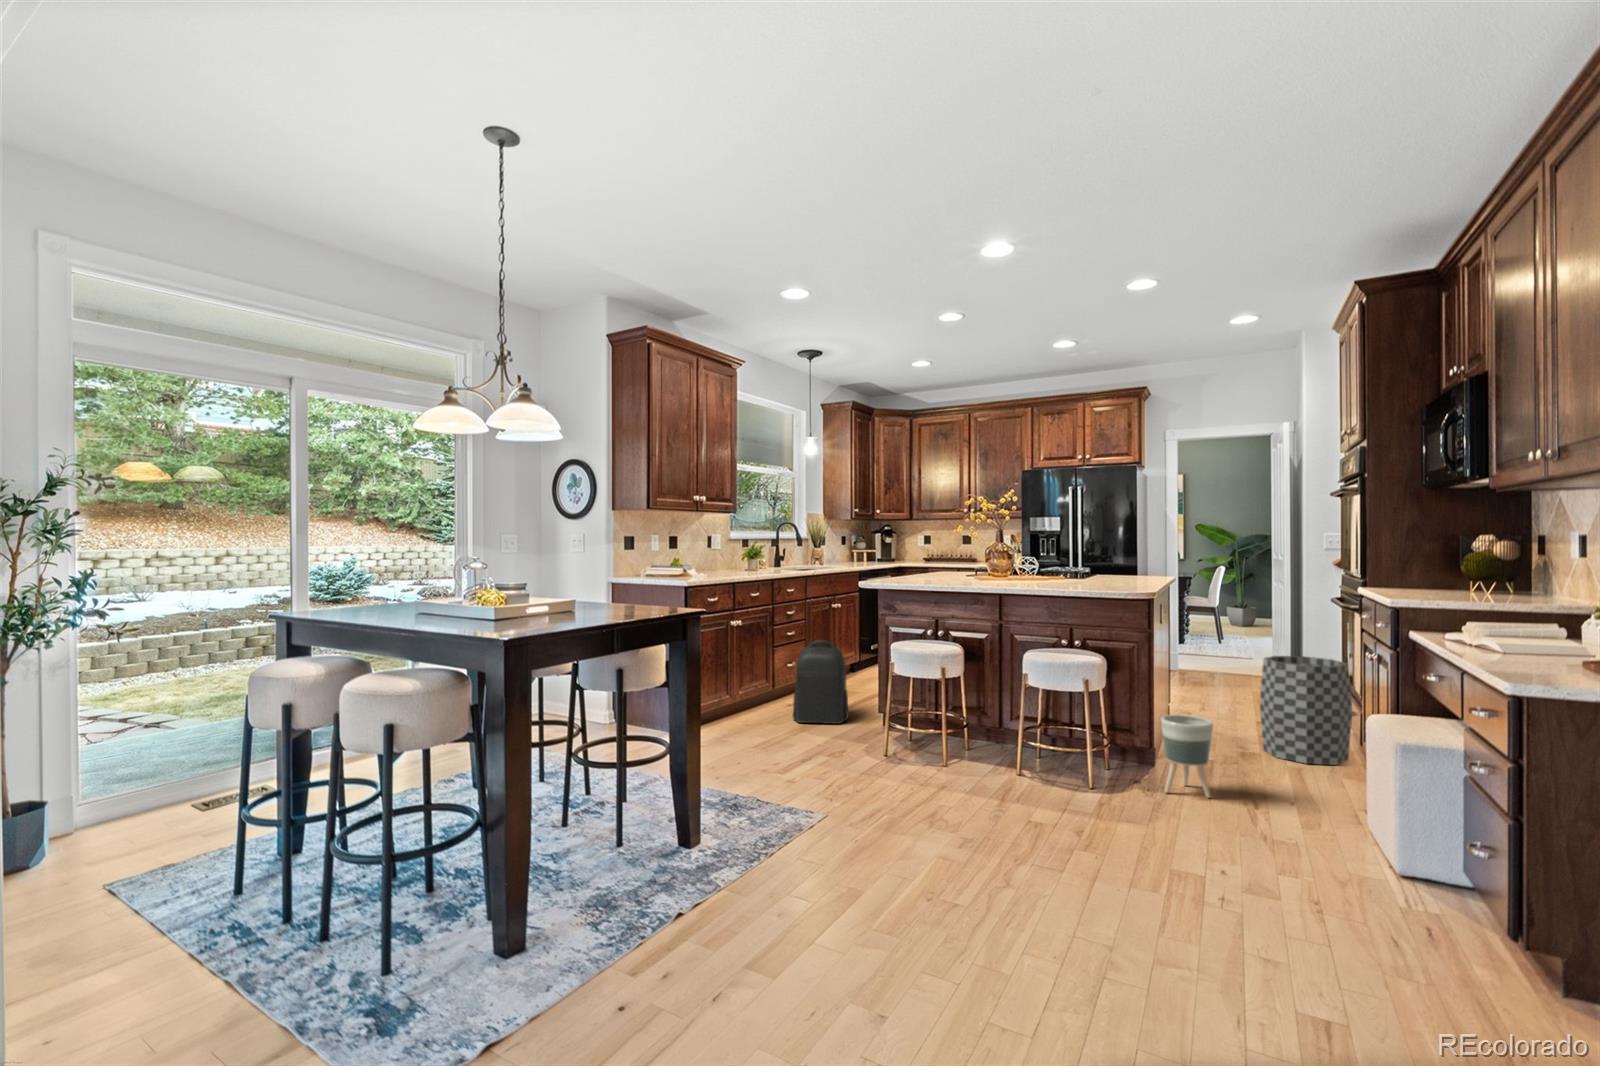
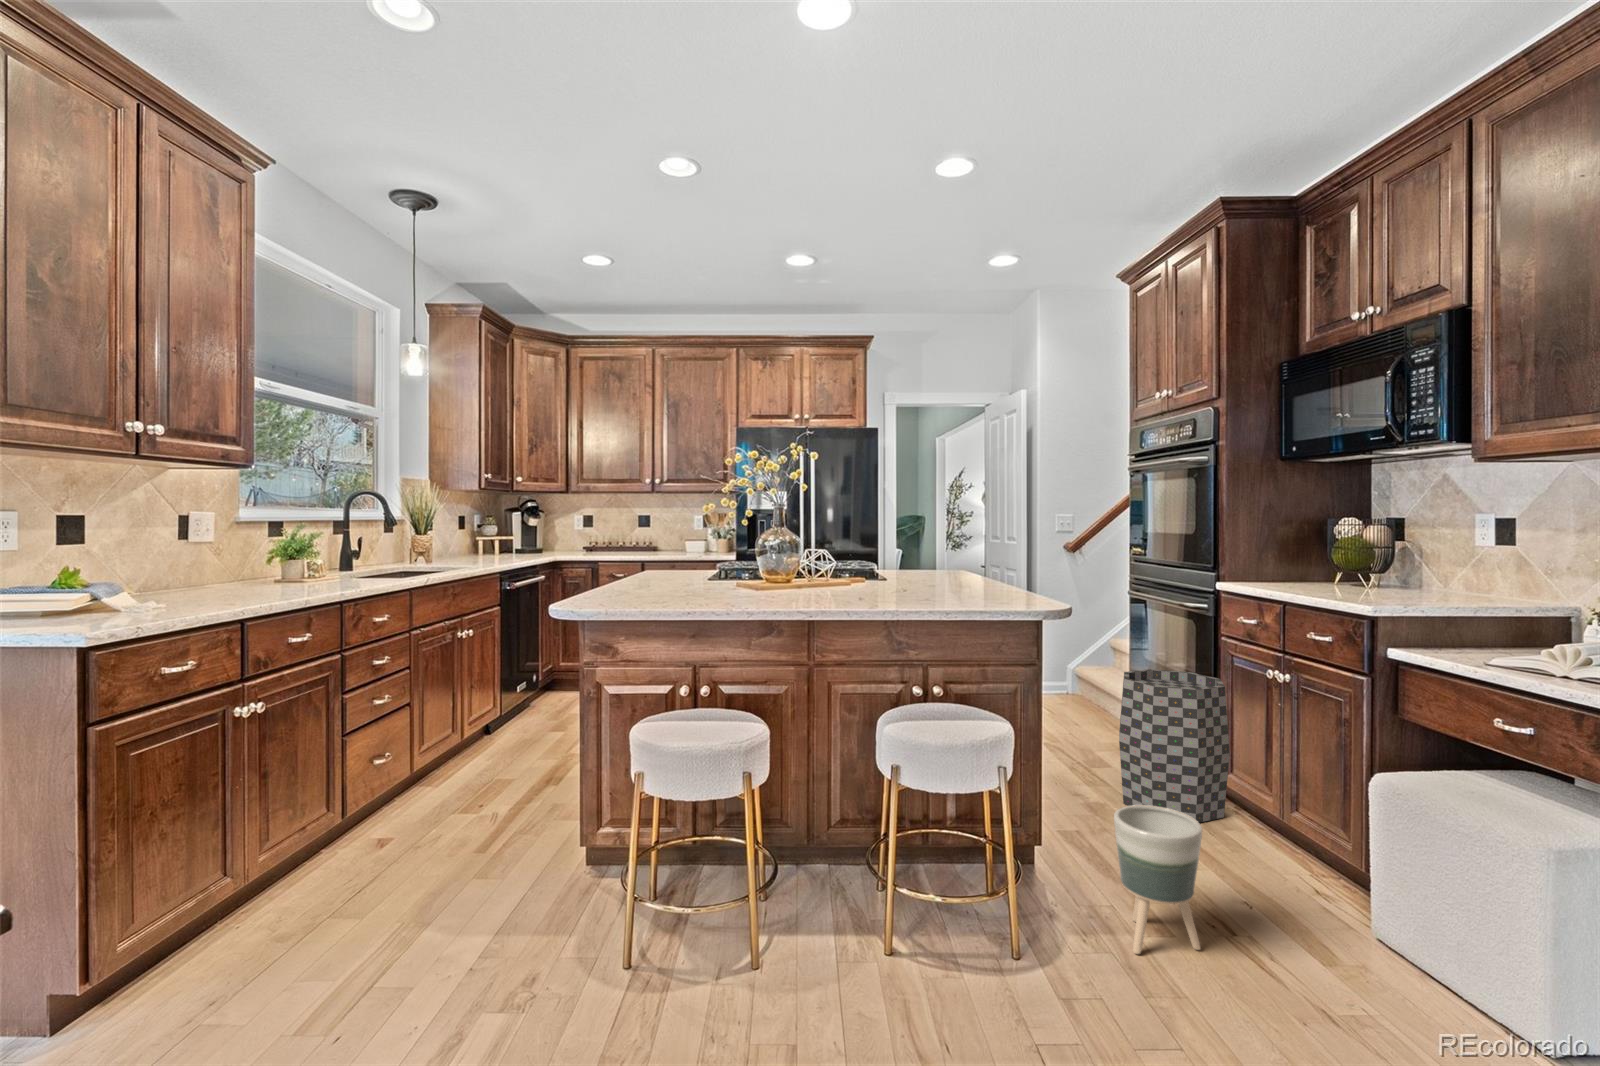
backpack: present [793,640,848,724] -> none [385,715,507,896]

